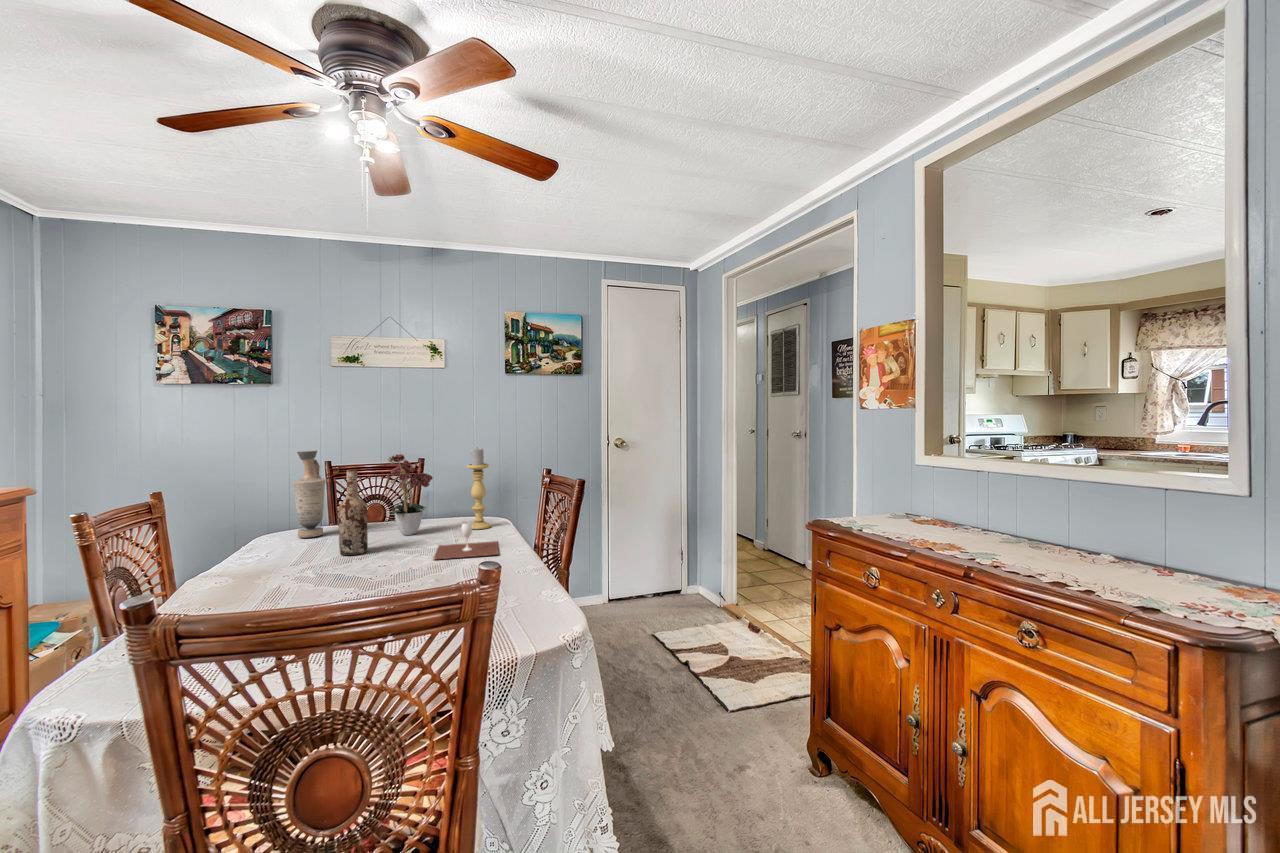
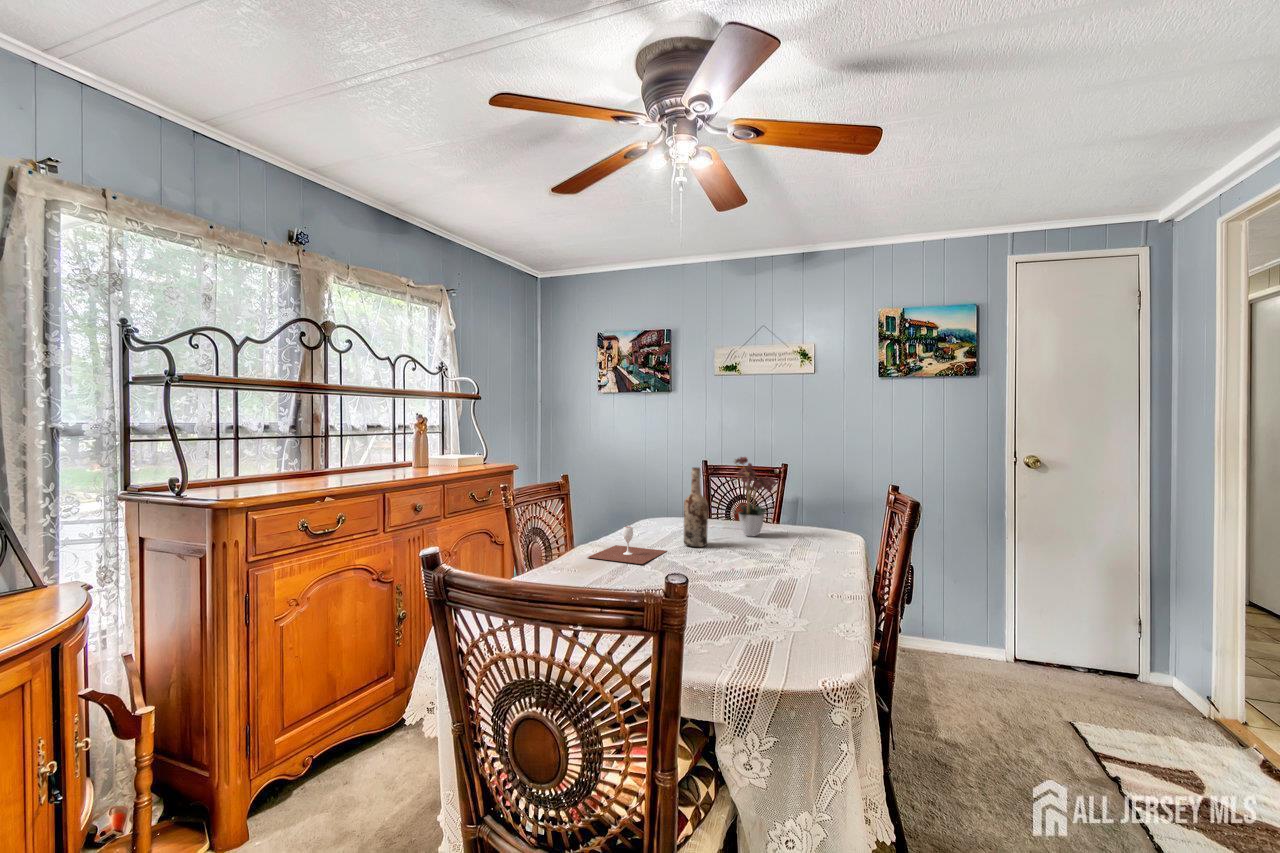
candle holder: present [467,448,491,529] -> none [810,454,834,542]
vase: present [292,450,326,538] -> none [660,449,686,525]
wine glass: present [434,522,499,559] -> present [588,526,666,564]

